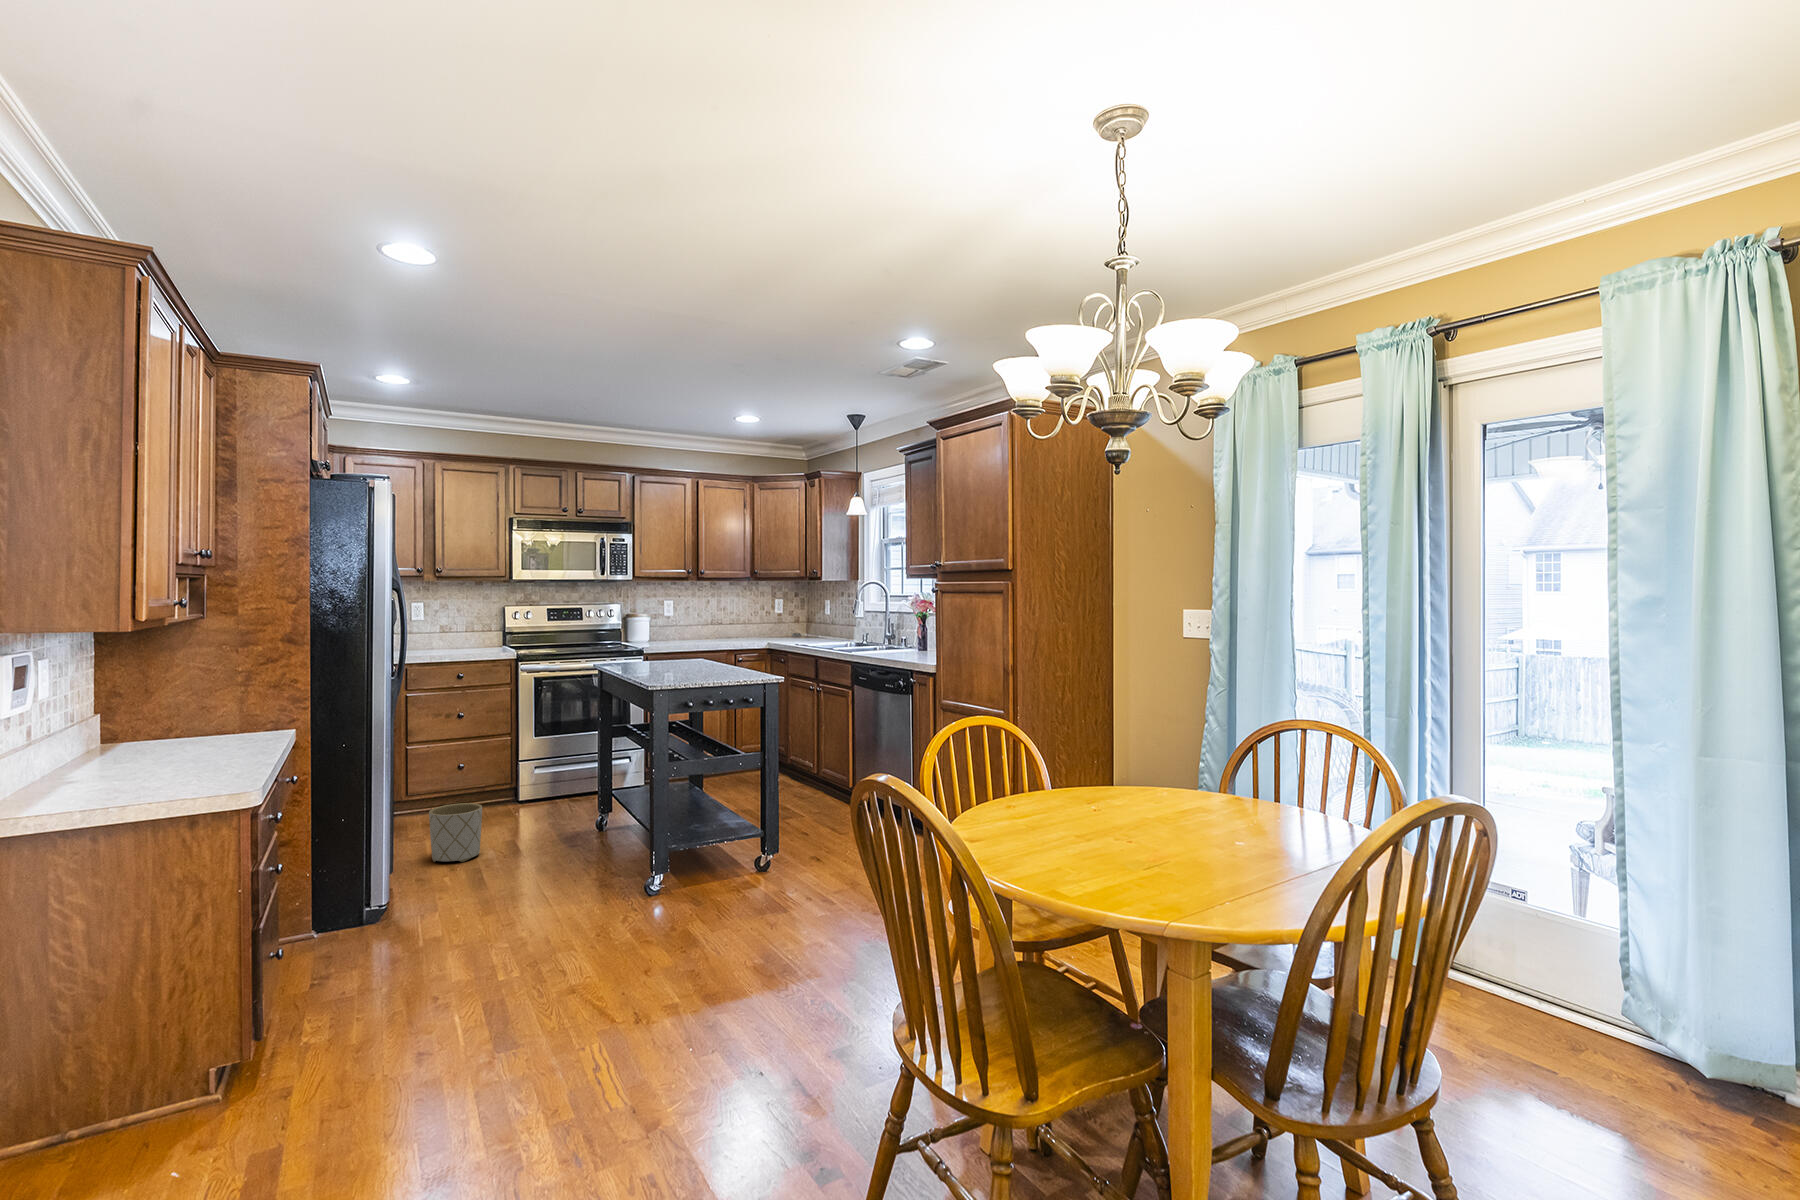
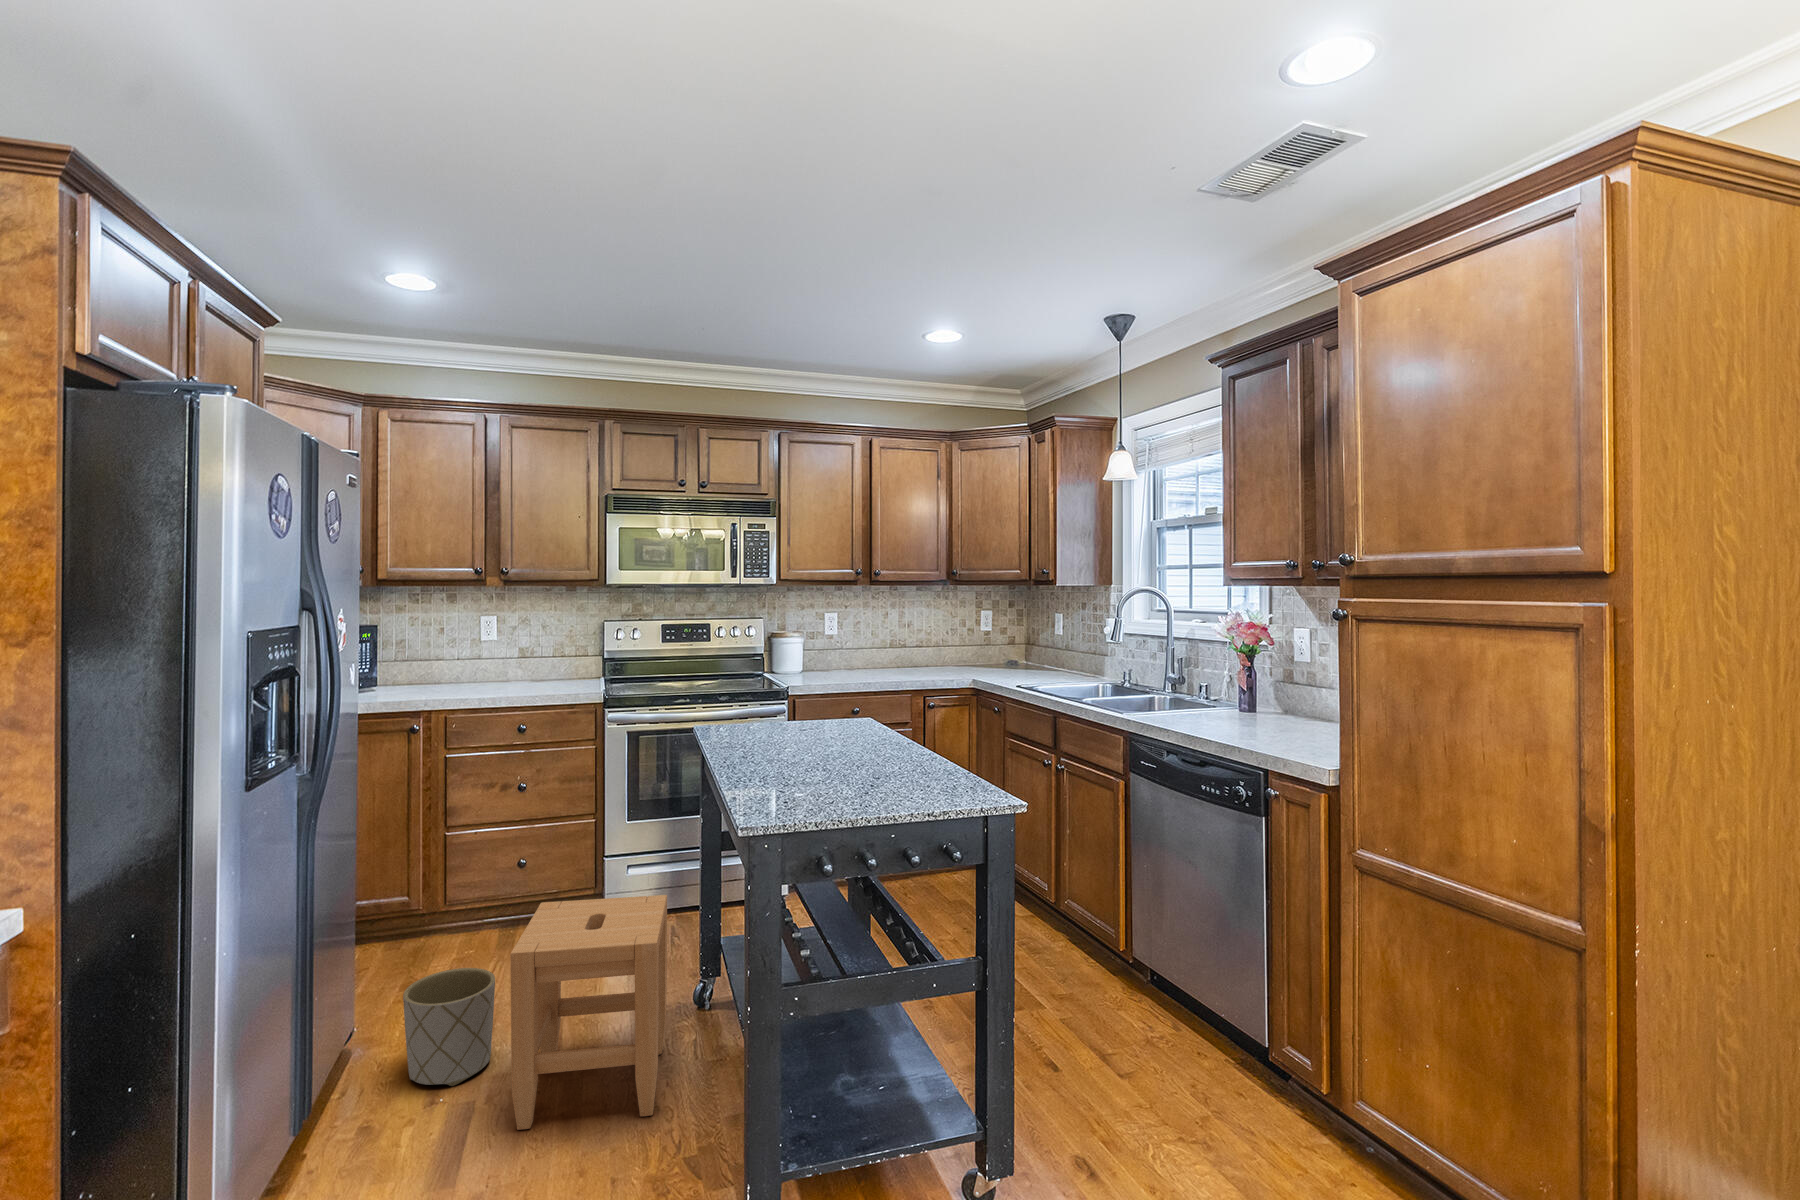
stool: none [509,755,590,871] -> present [510,895,667,1130]

